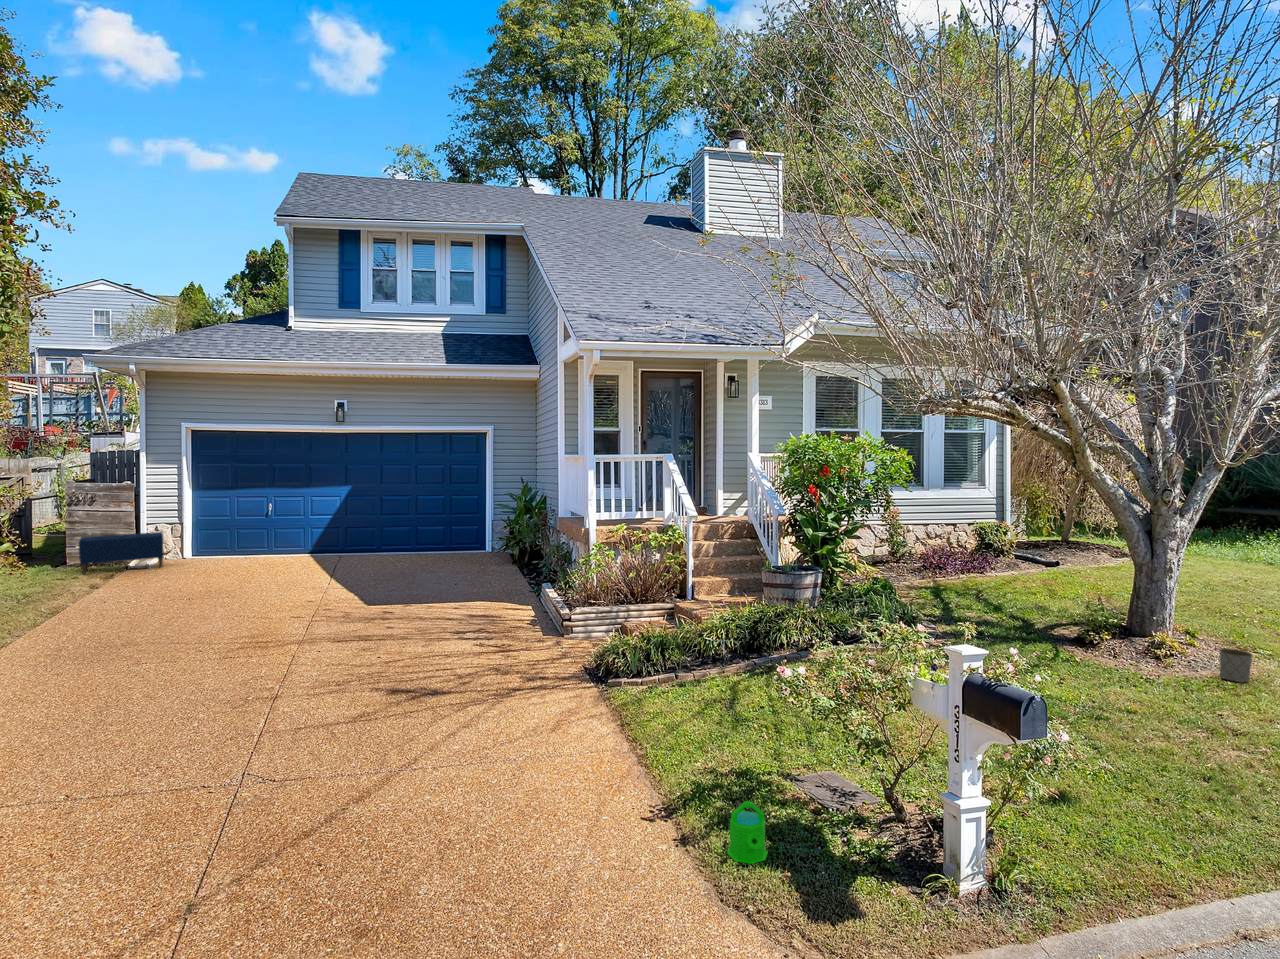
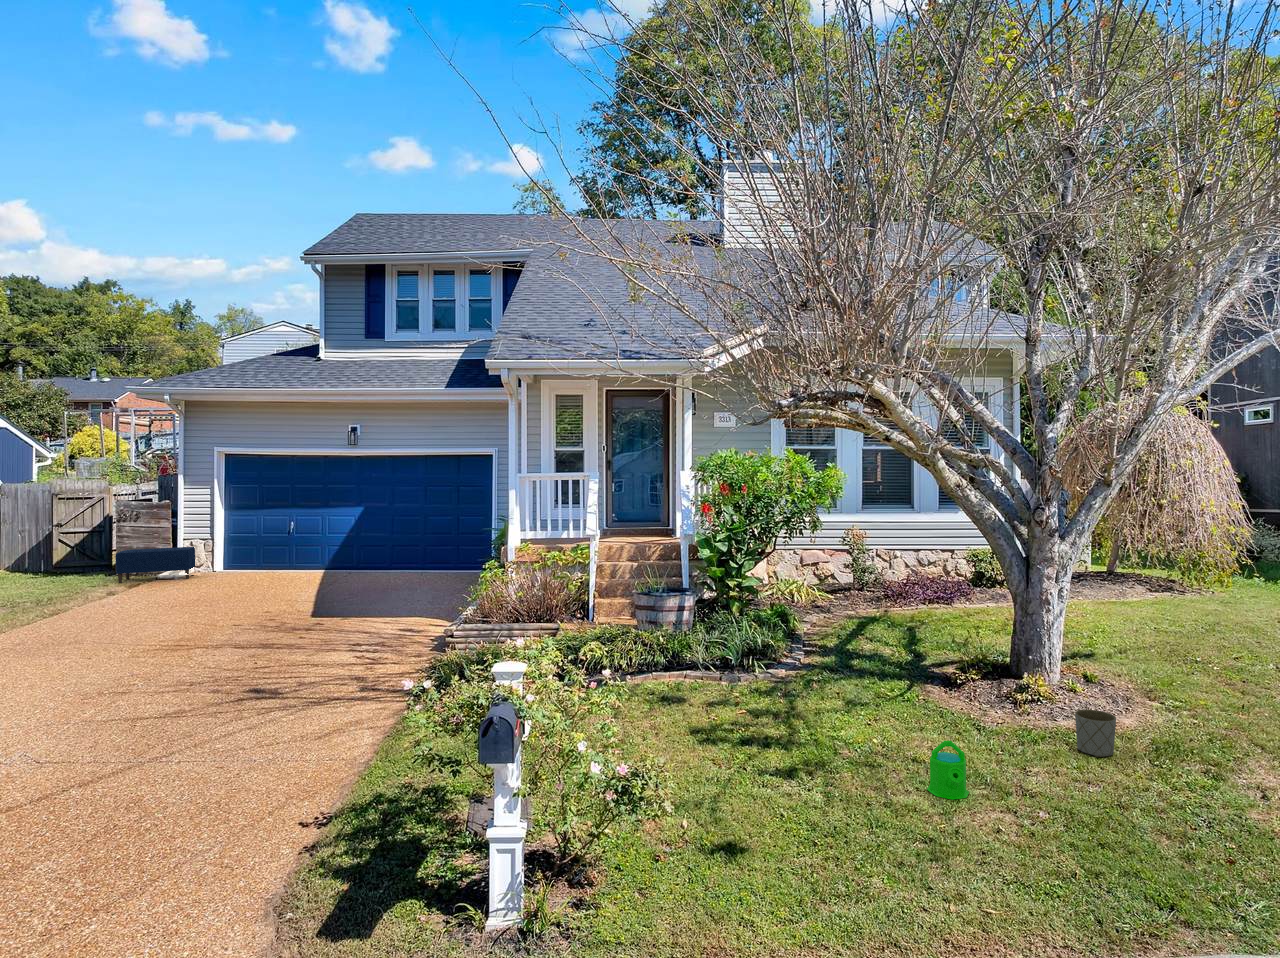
watering can: present [727,801,768,864] -> present [927,741,969,800]

